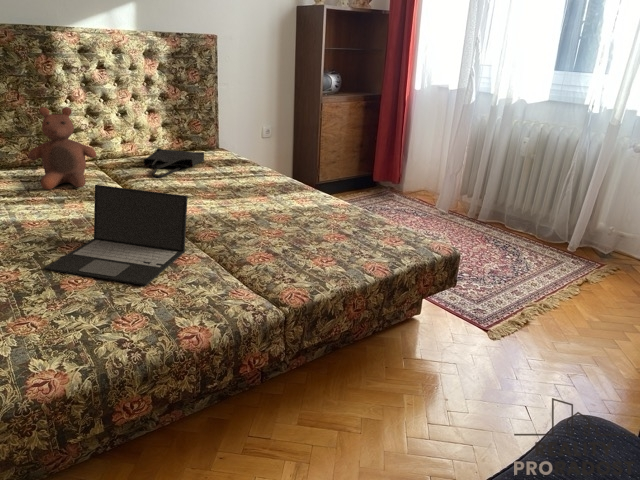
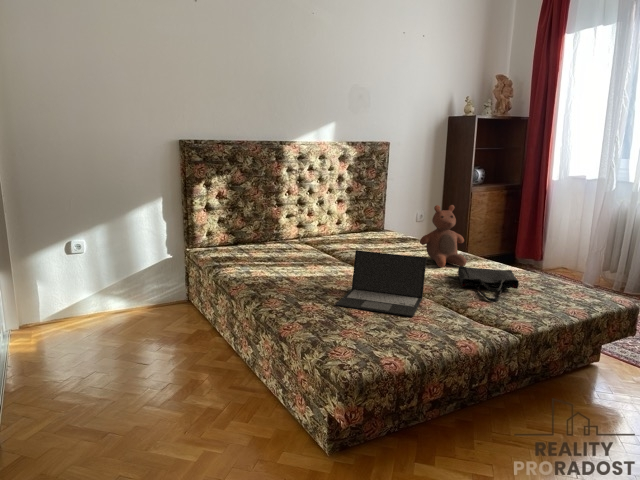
stuffed bear: present [28,107,97,189] -> present [420,205,467,267]
tote bag: present [144,148,204,178] -> present [458,266,519,302]

